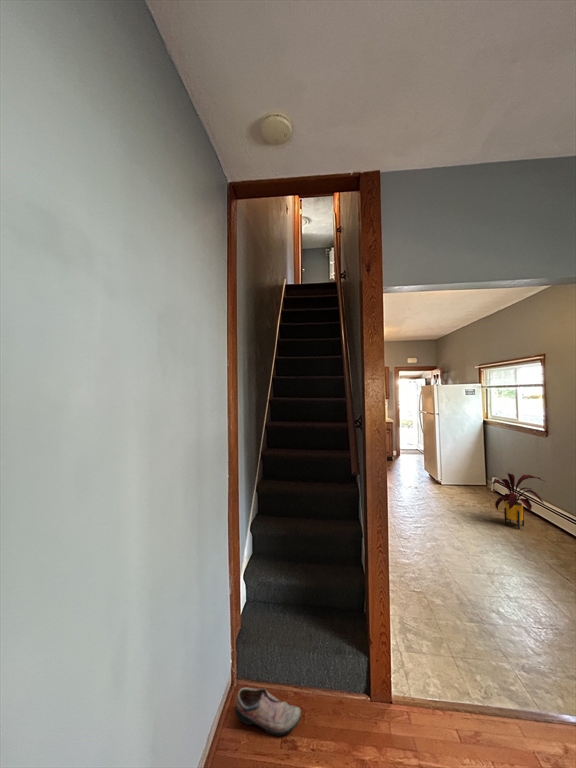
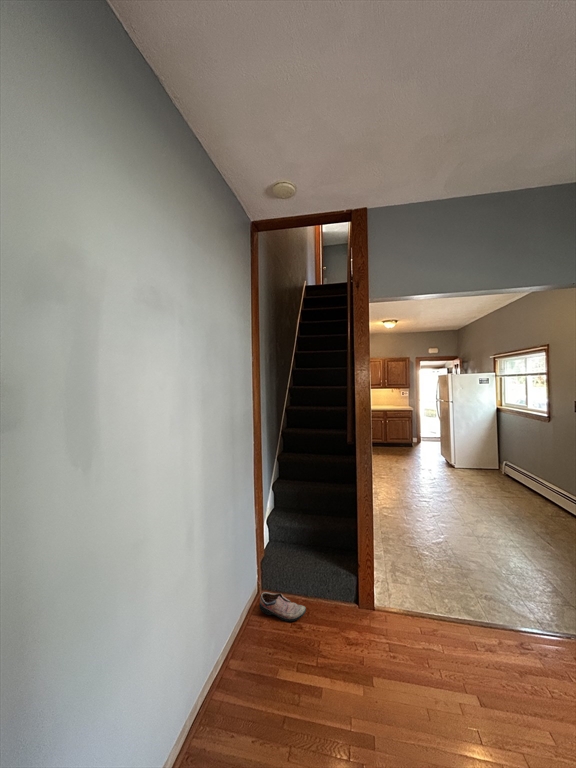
house plant: present [491,473,544,529] -> none [491,454,546,505]

